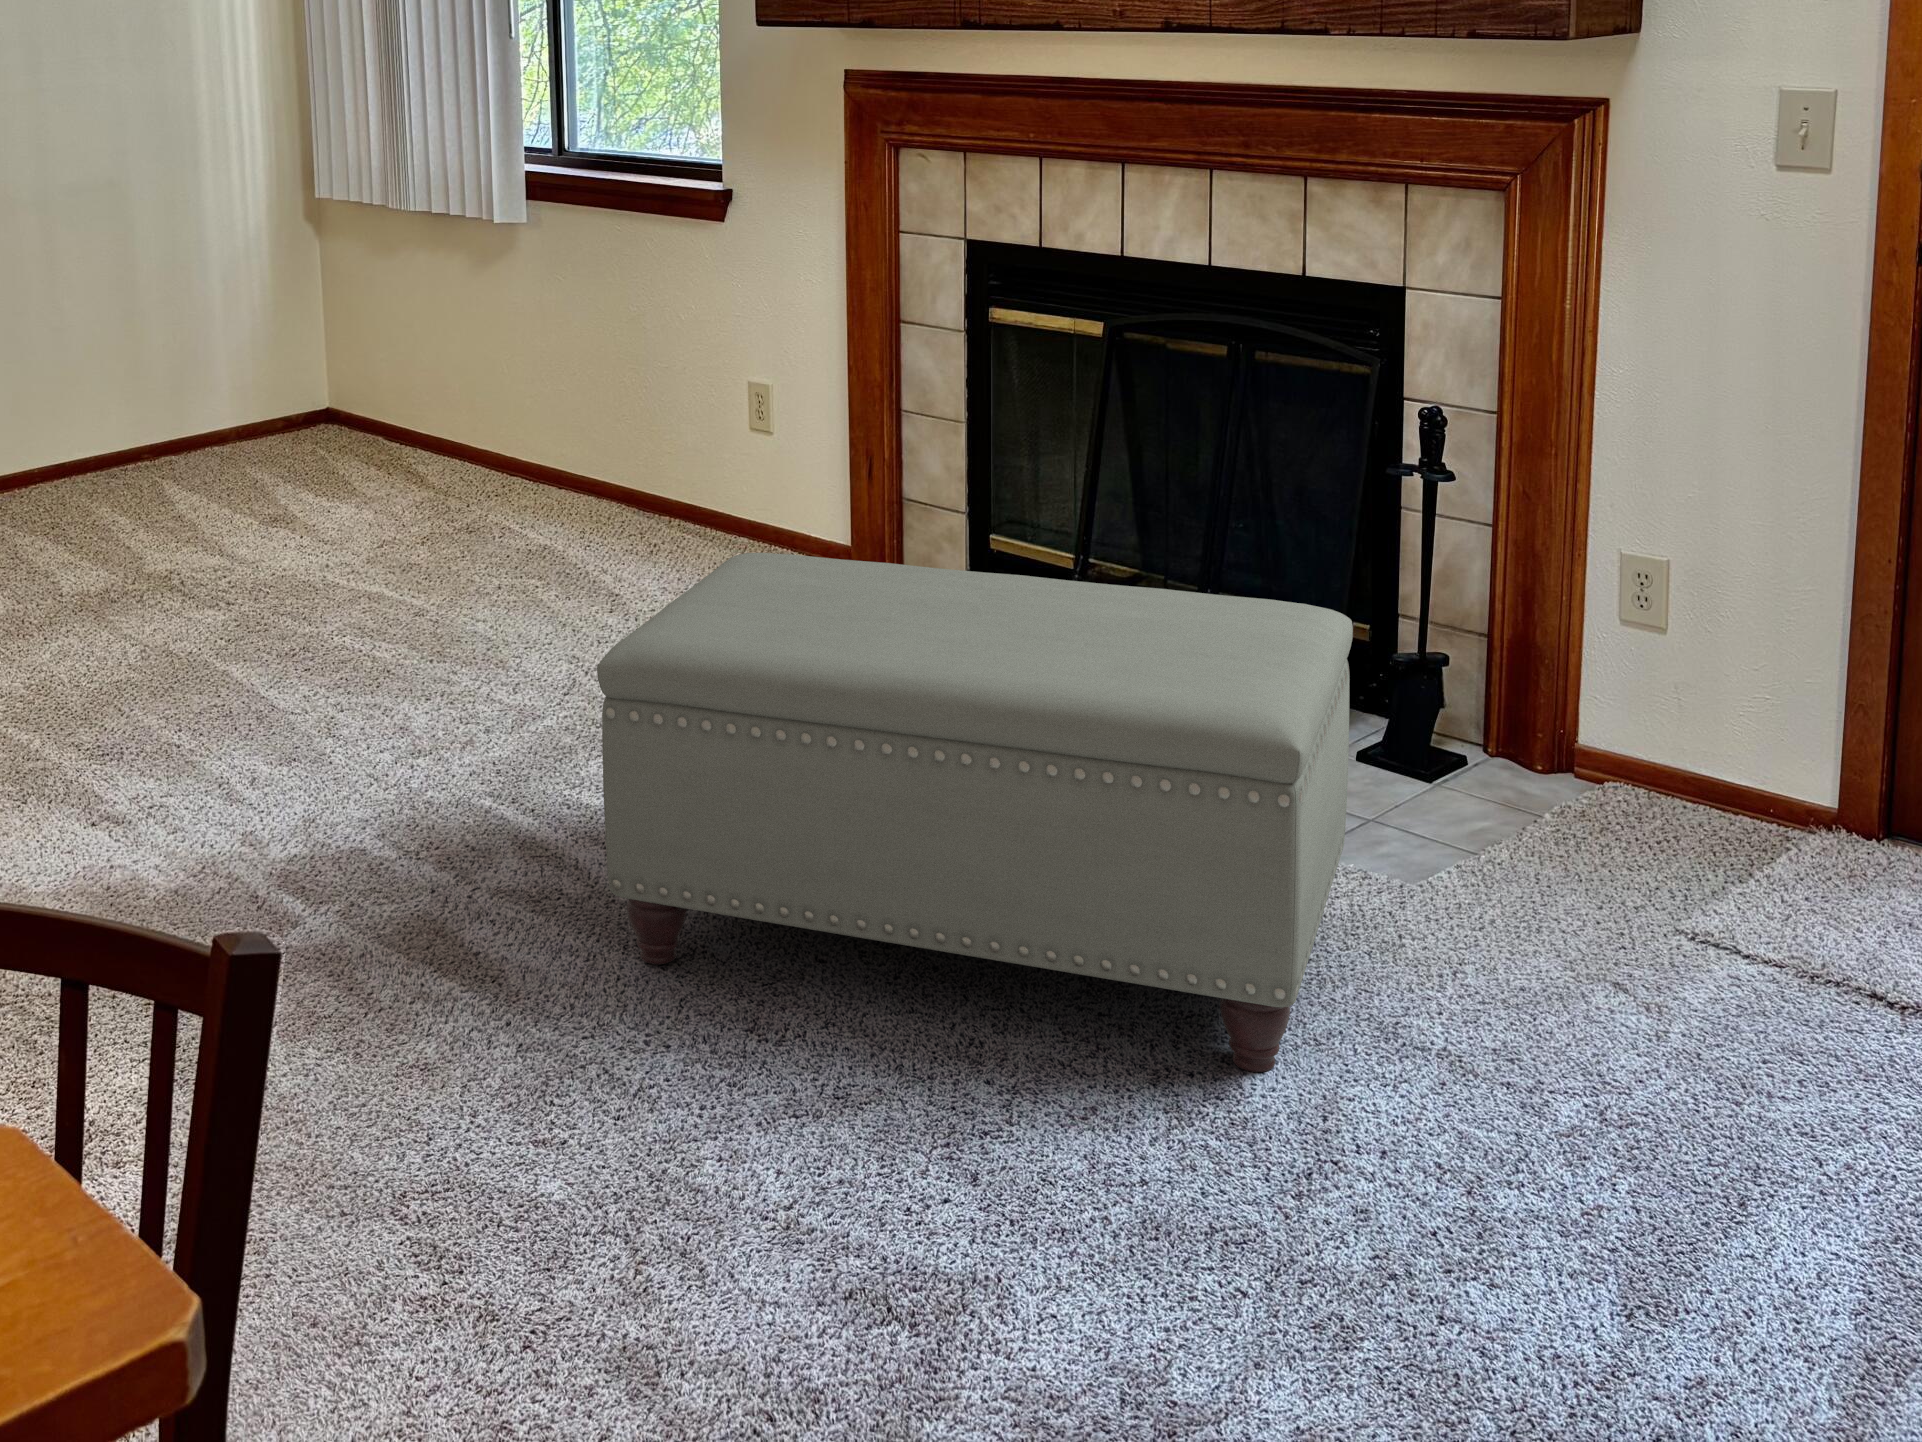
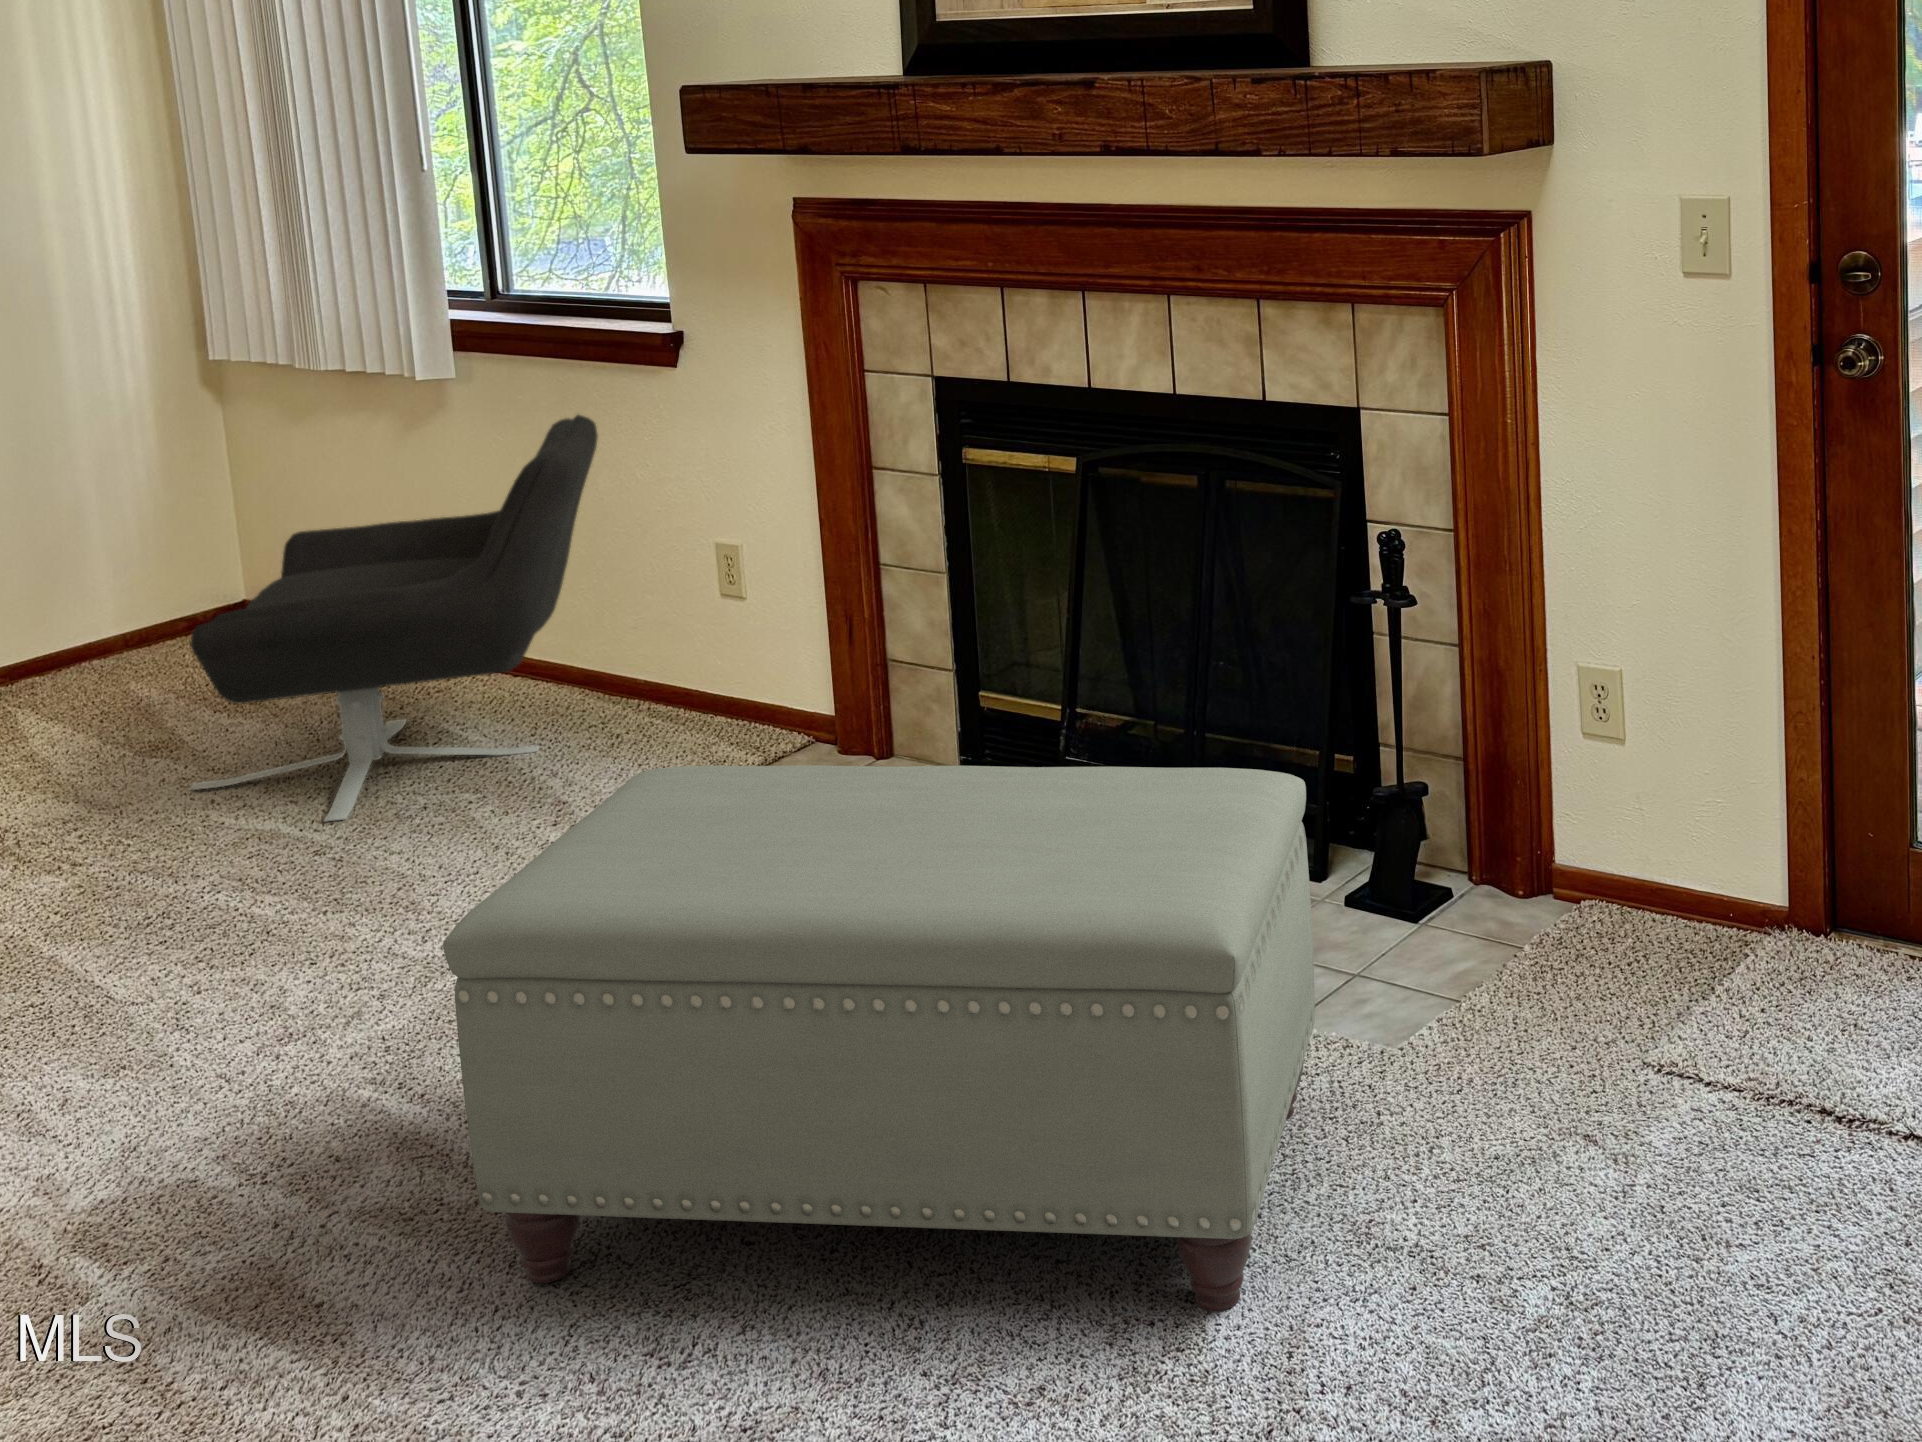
lounge chair: none [302,258,652,594] -> present [190,415,598,821]

